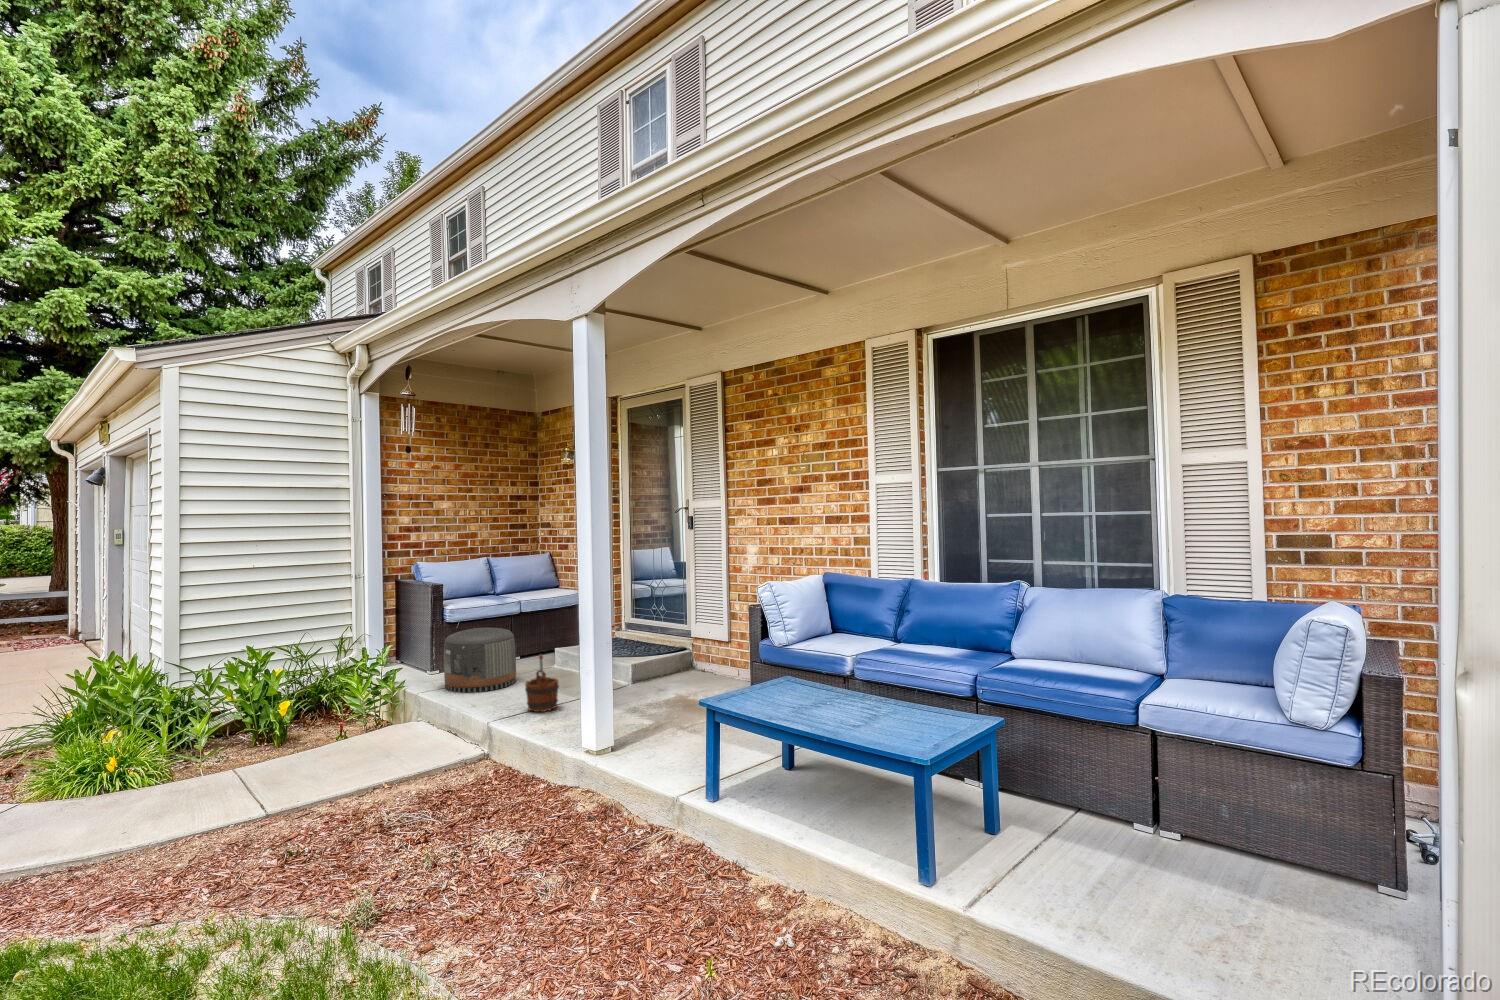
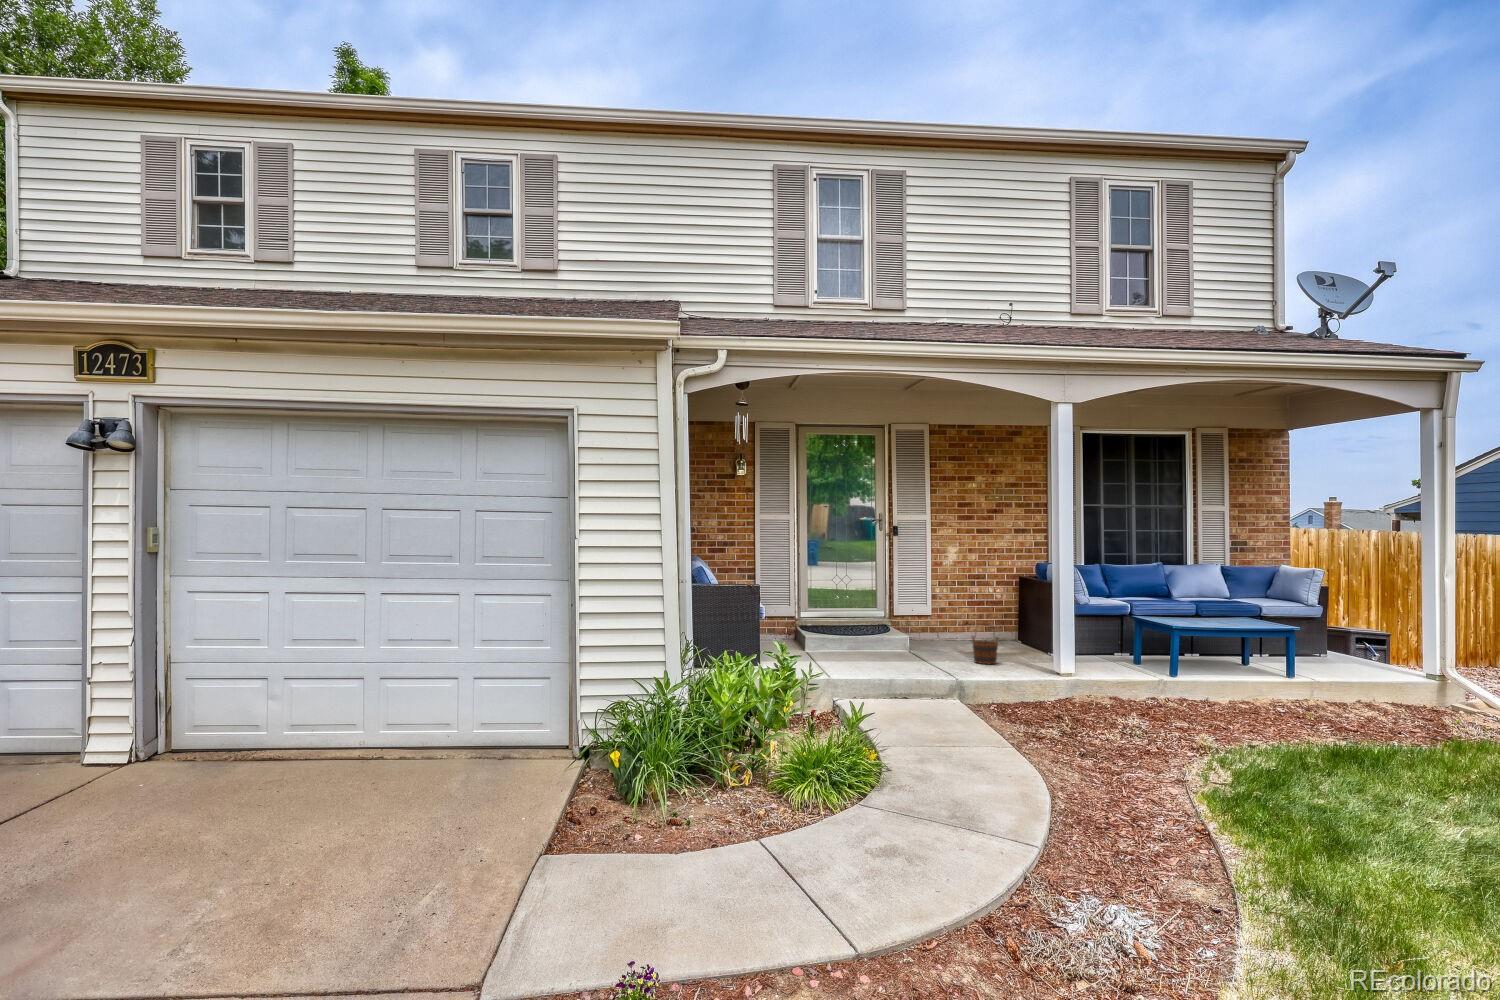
pouf: present [444,628,516,693] -> none [848,614,907,668]

